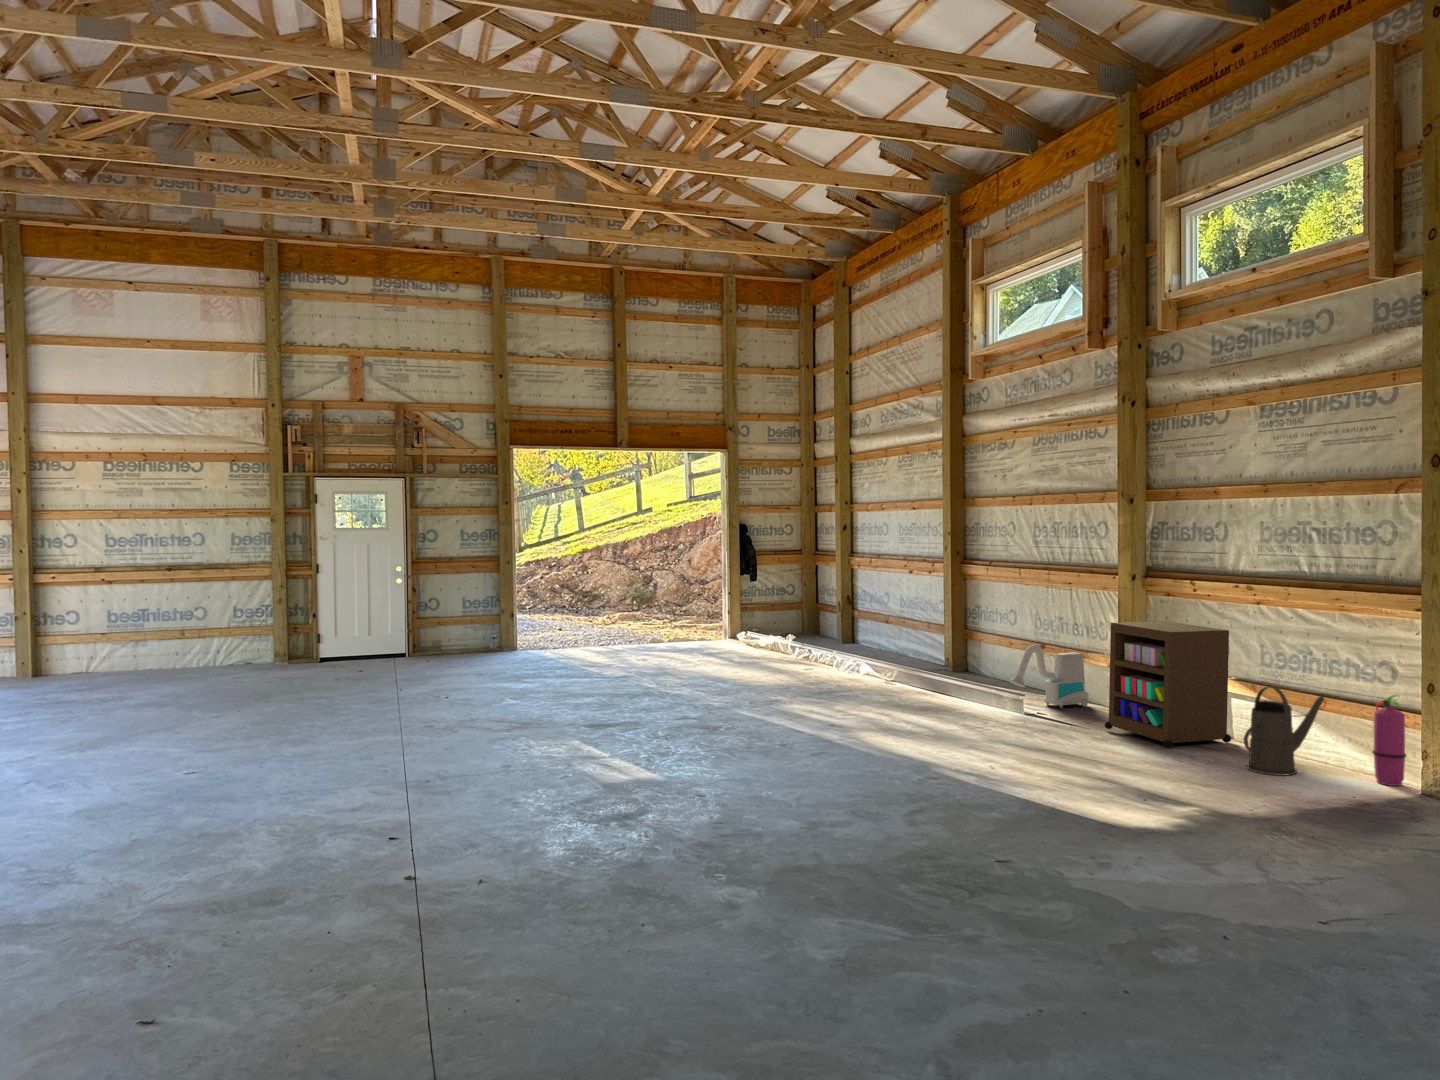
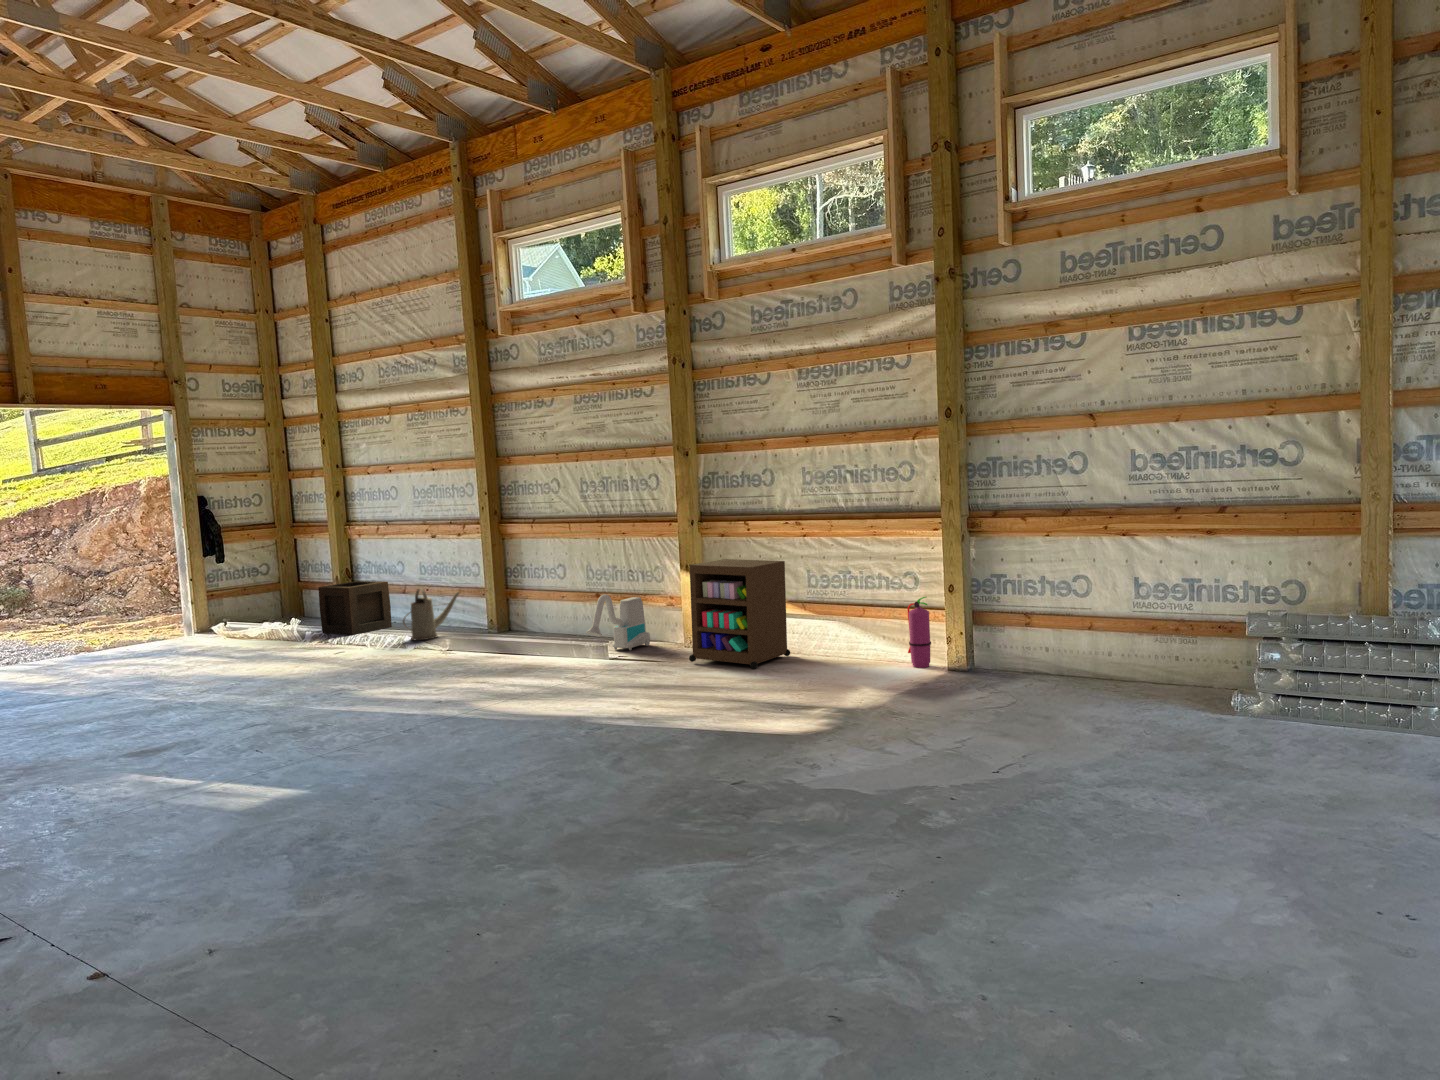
wooden crate: none [818,608,877,656] -> present [318,581,392,635]
watering can: present [1244,686,1324,776] -> present [403,589,459,640]

